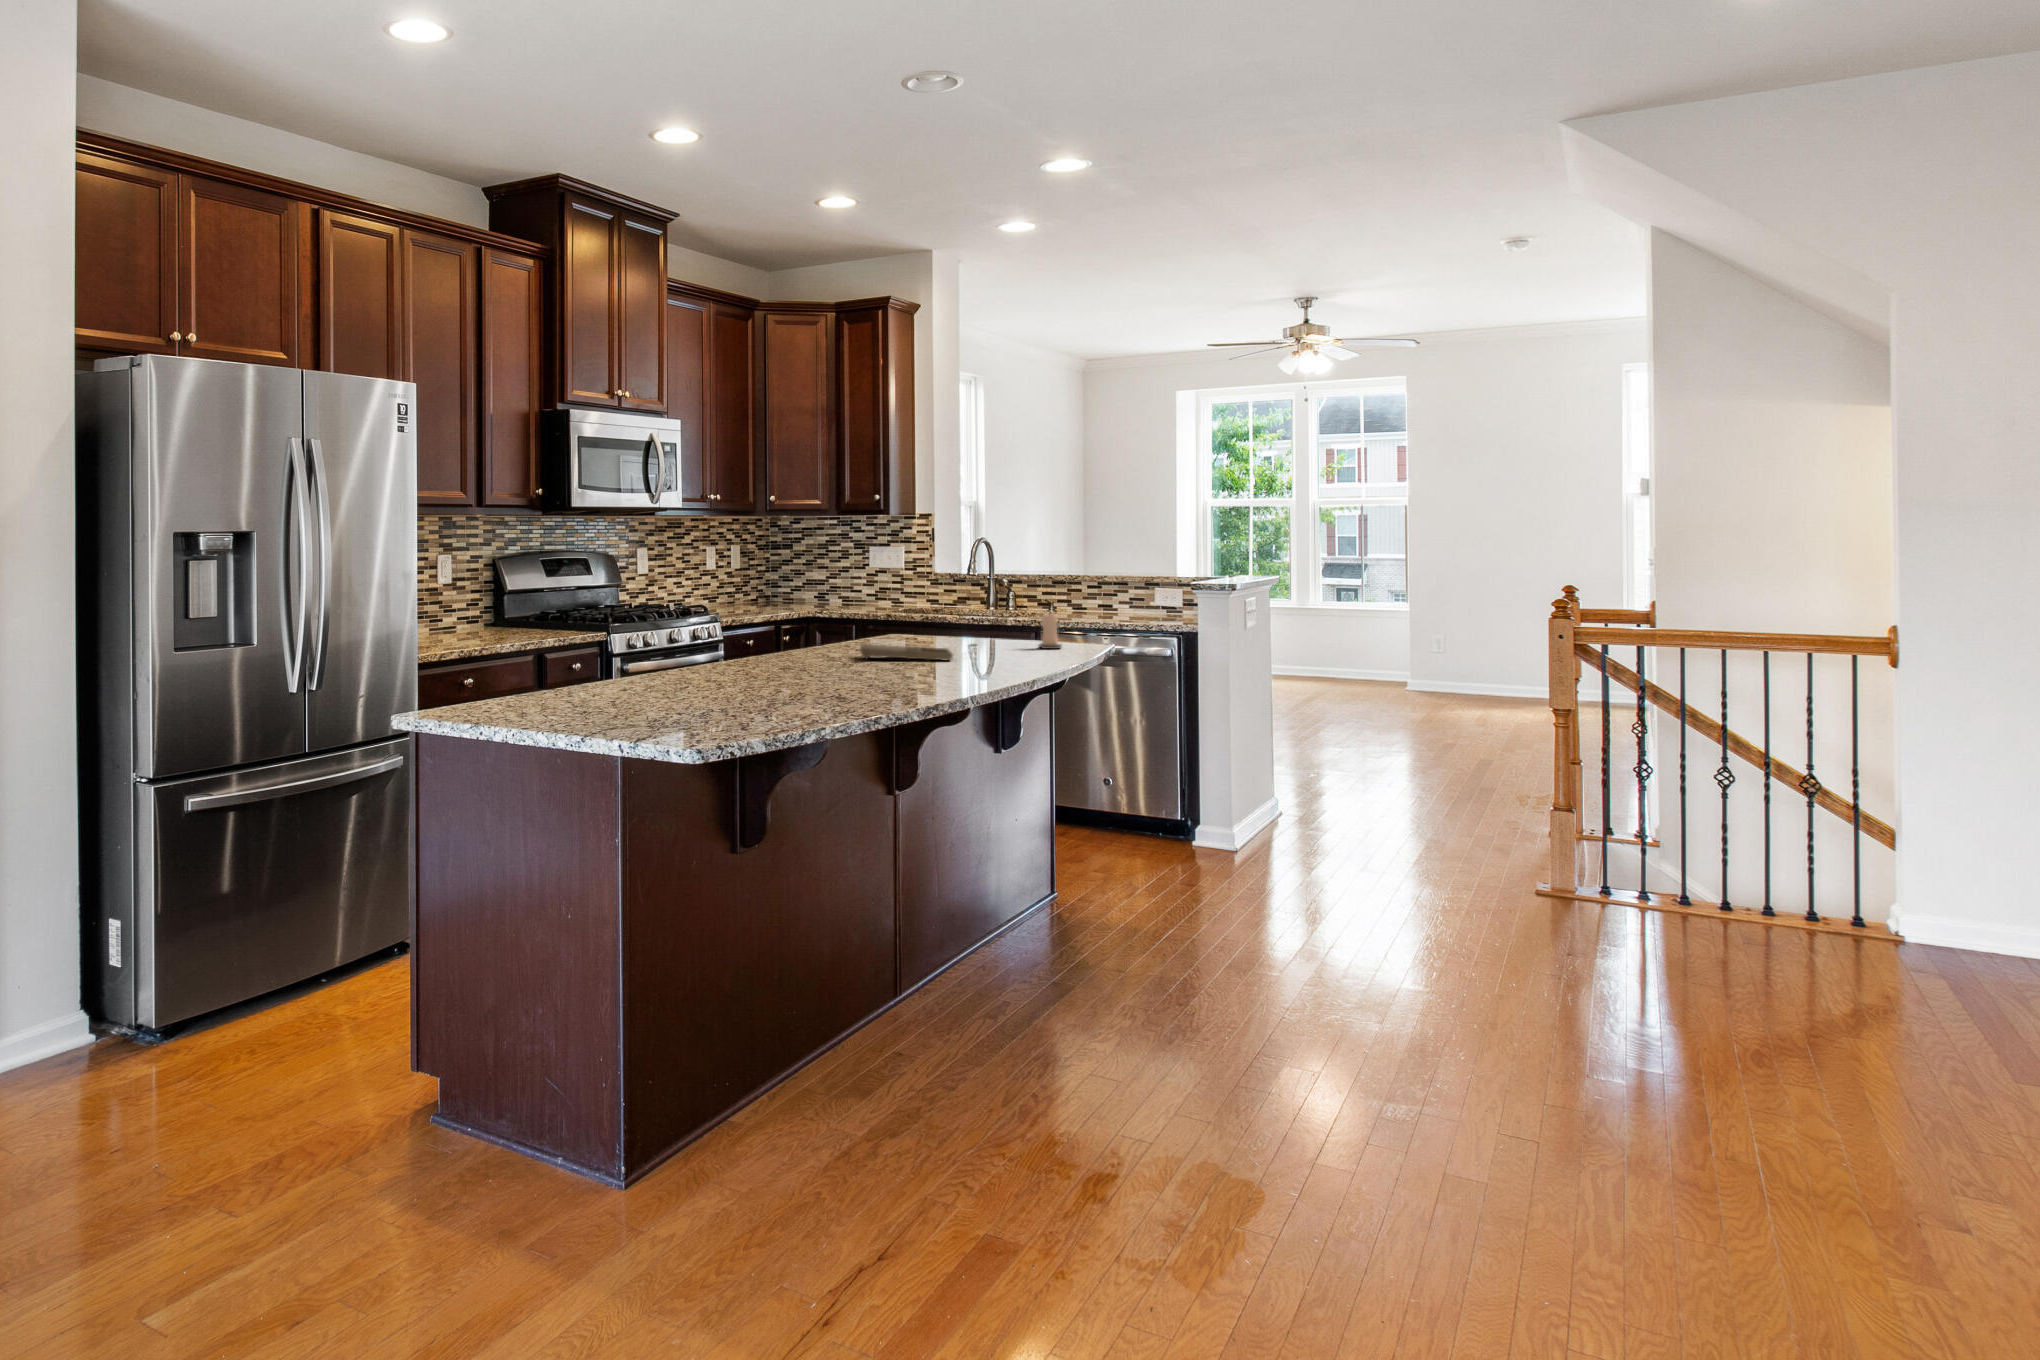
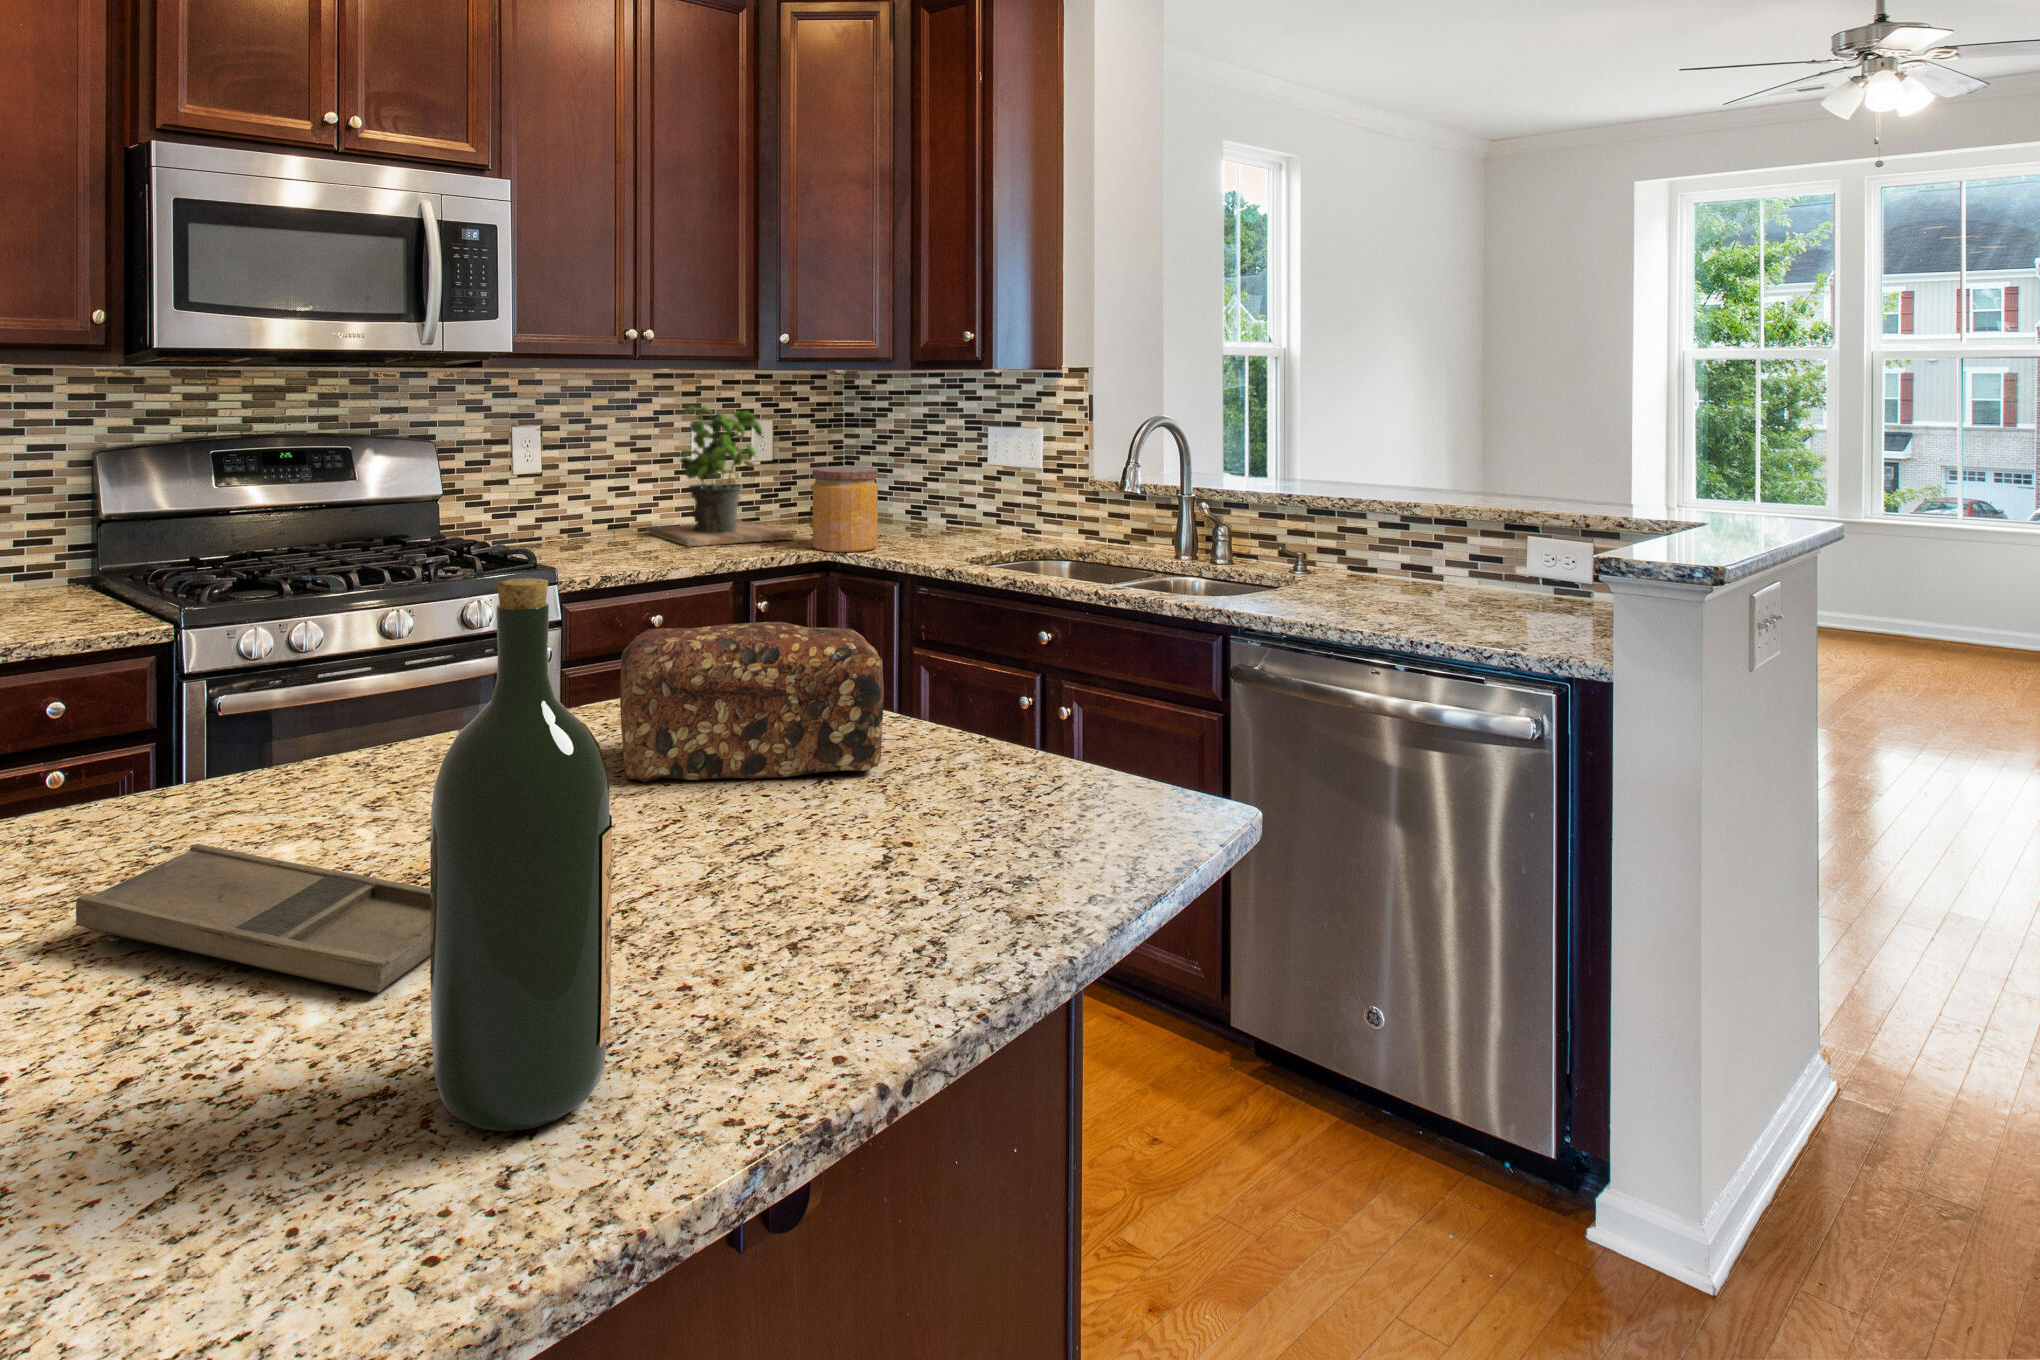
potted plant: none [692,536,779,611] -> present [647,406,794,546]
wine bottle: none [992,557,1029,665] -> present [430,578,612,1131]
jar: none [796,568,831,612] -> present [813,466,878,552]
bread loaf: none [900,598,994,646] -> present [620,622,884,783]
candle: present [1039,613,1061,649] -> none [964,709,1043,855]

